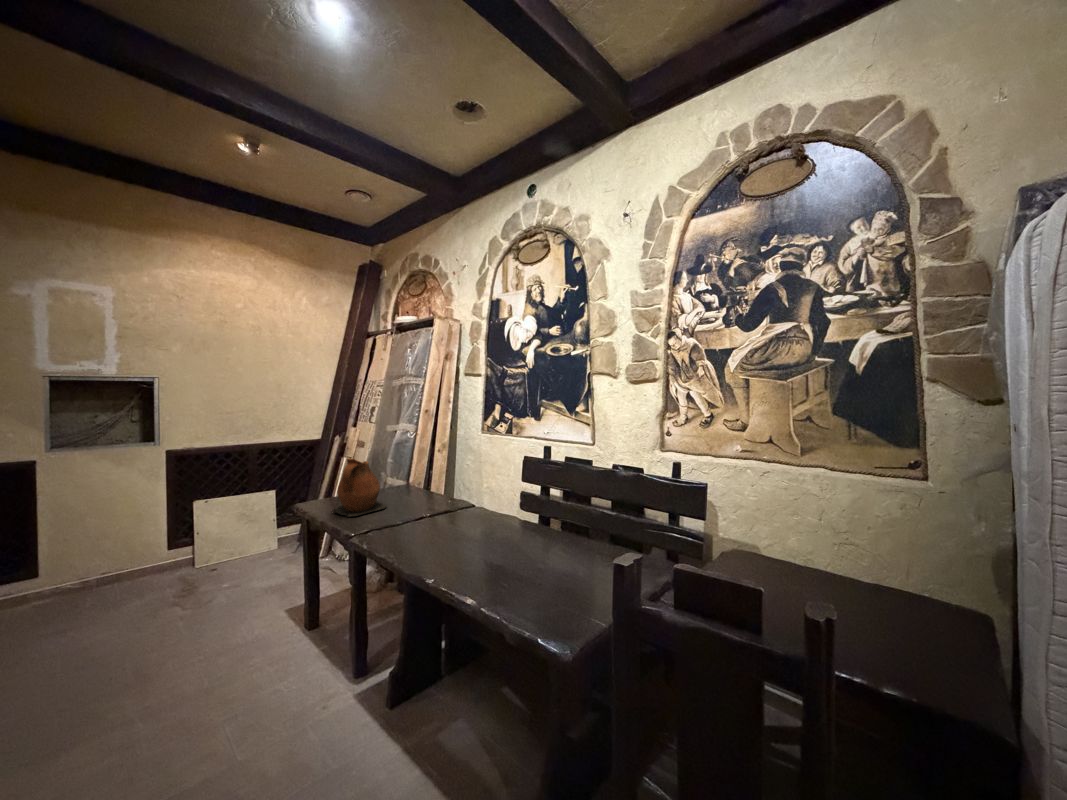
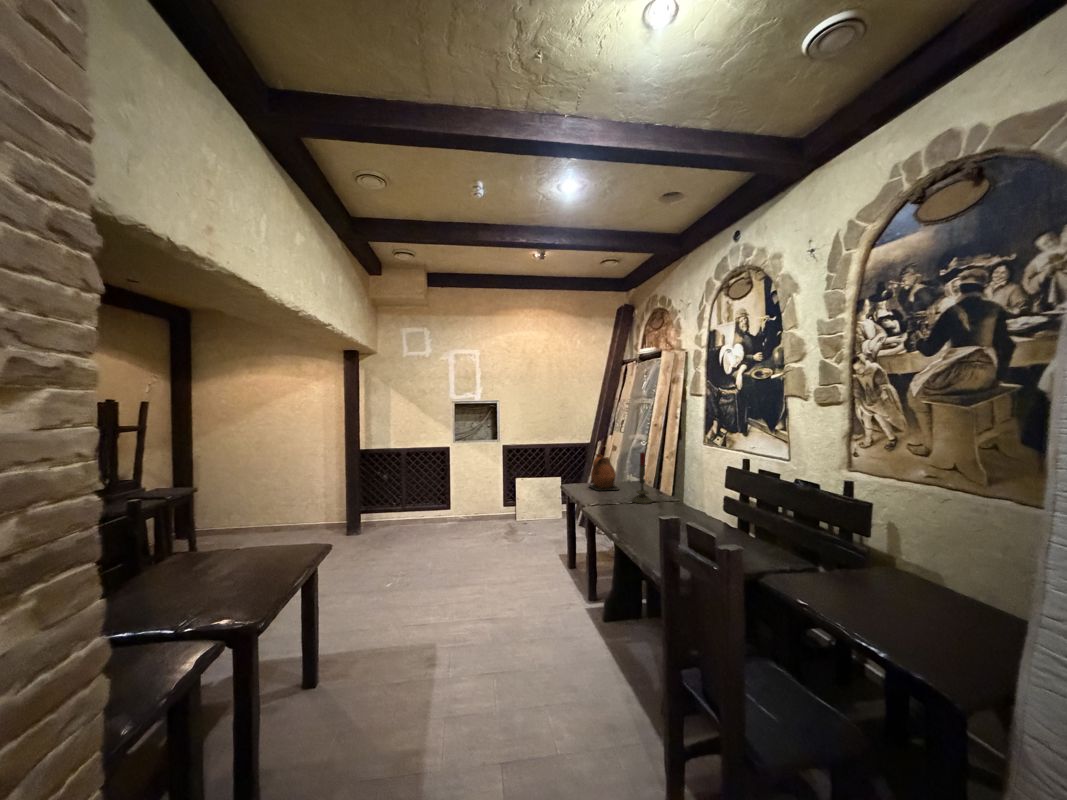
candle: none [416,449,446,528] -> present [632,452,653,504]

